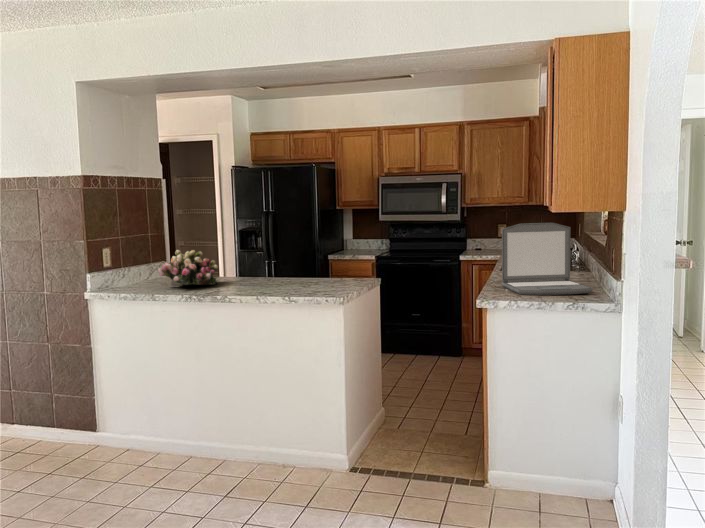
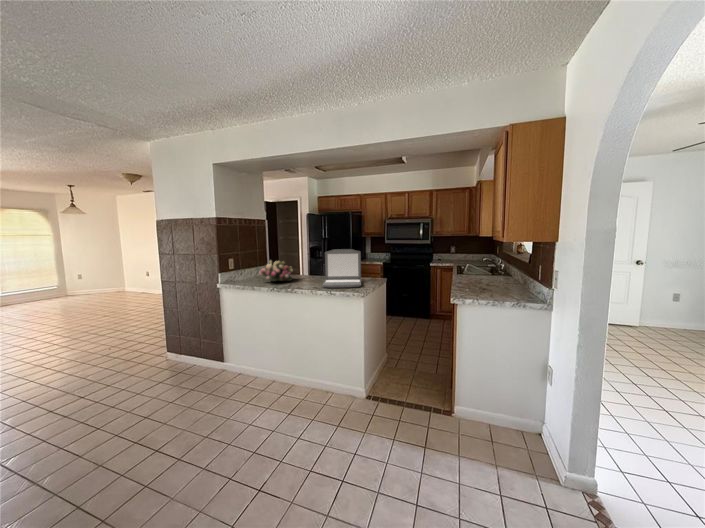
laptop: present [502,223,593,295] -> present [322,249,361,288]

